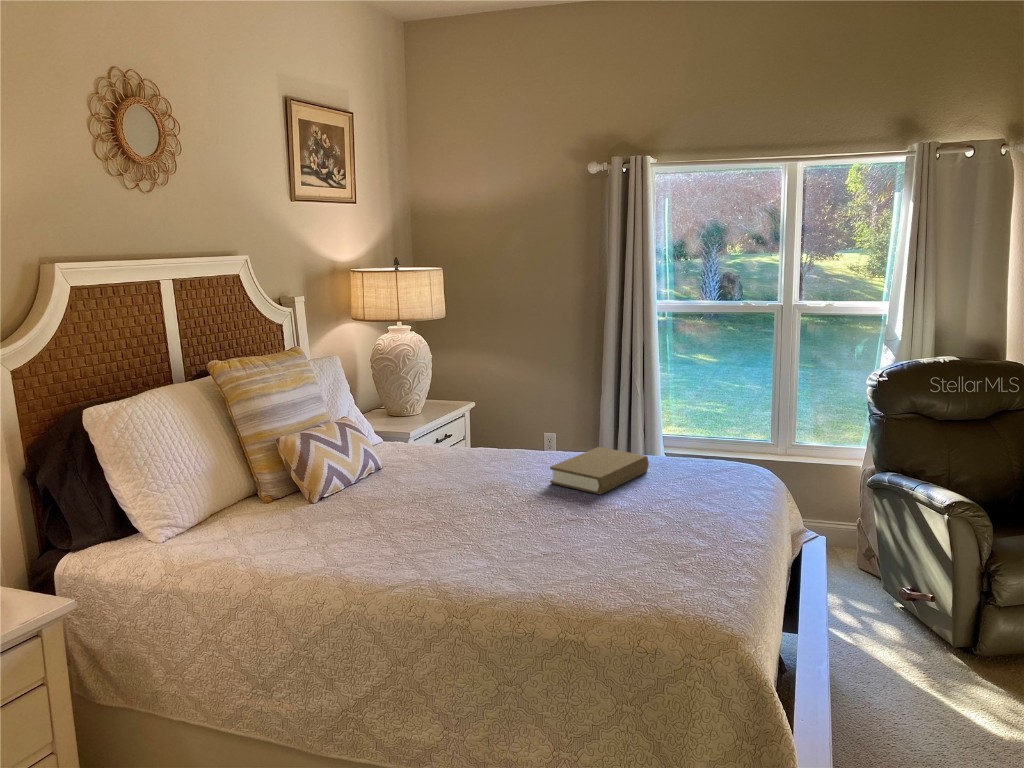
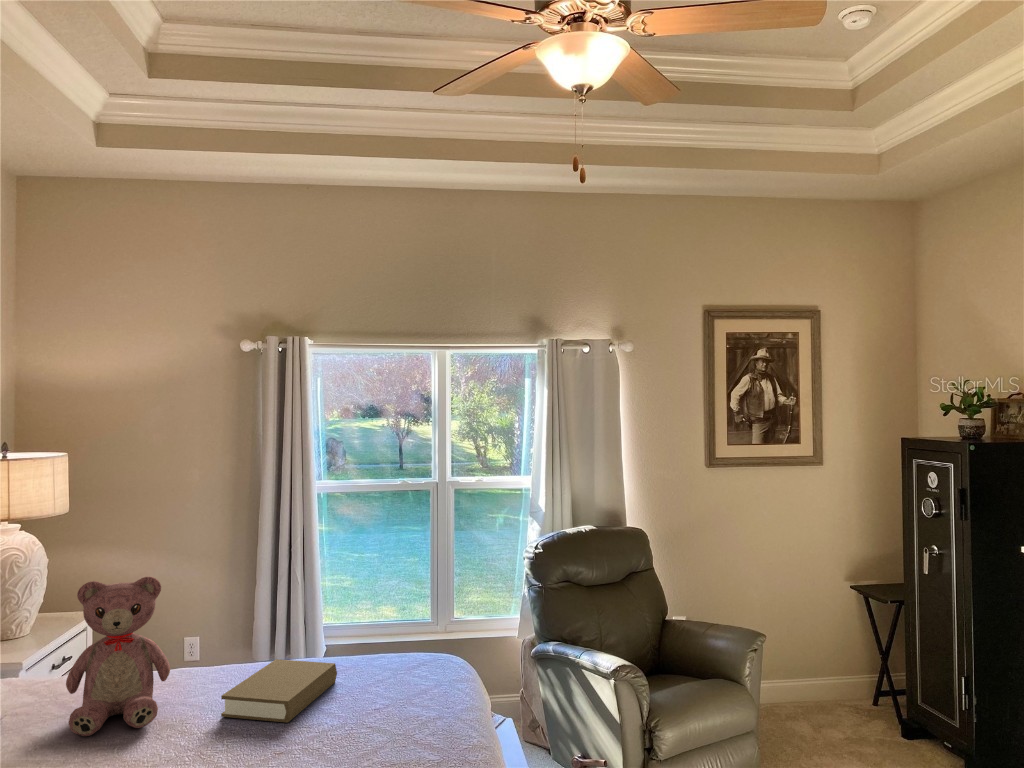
teddy bear: none [441,367,514,482] -> present [66,577,170,736]

